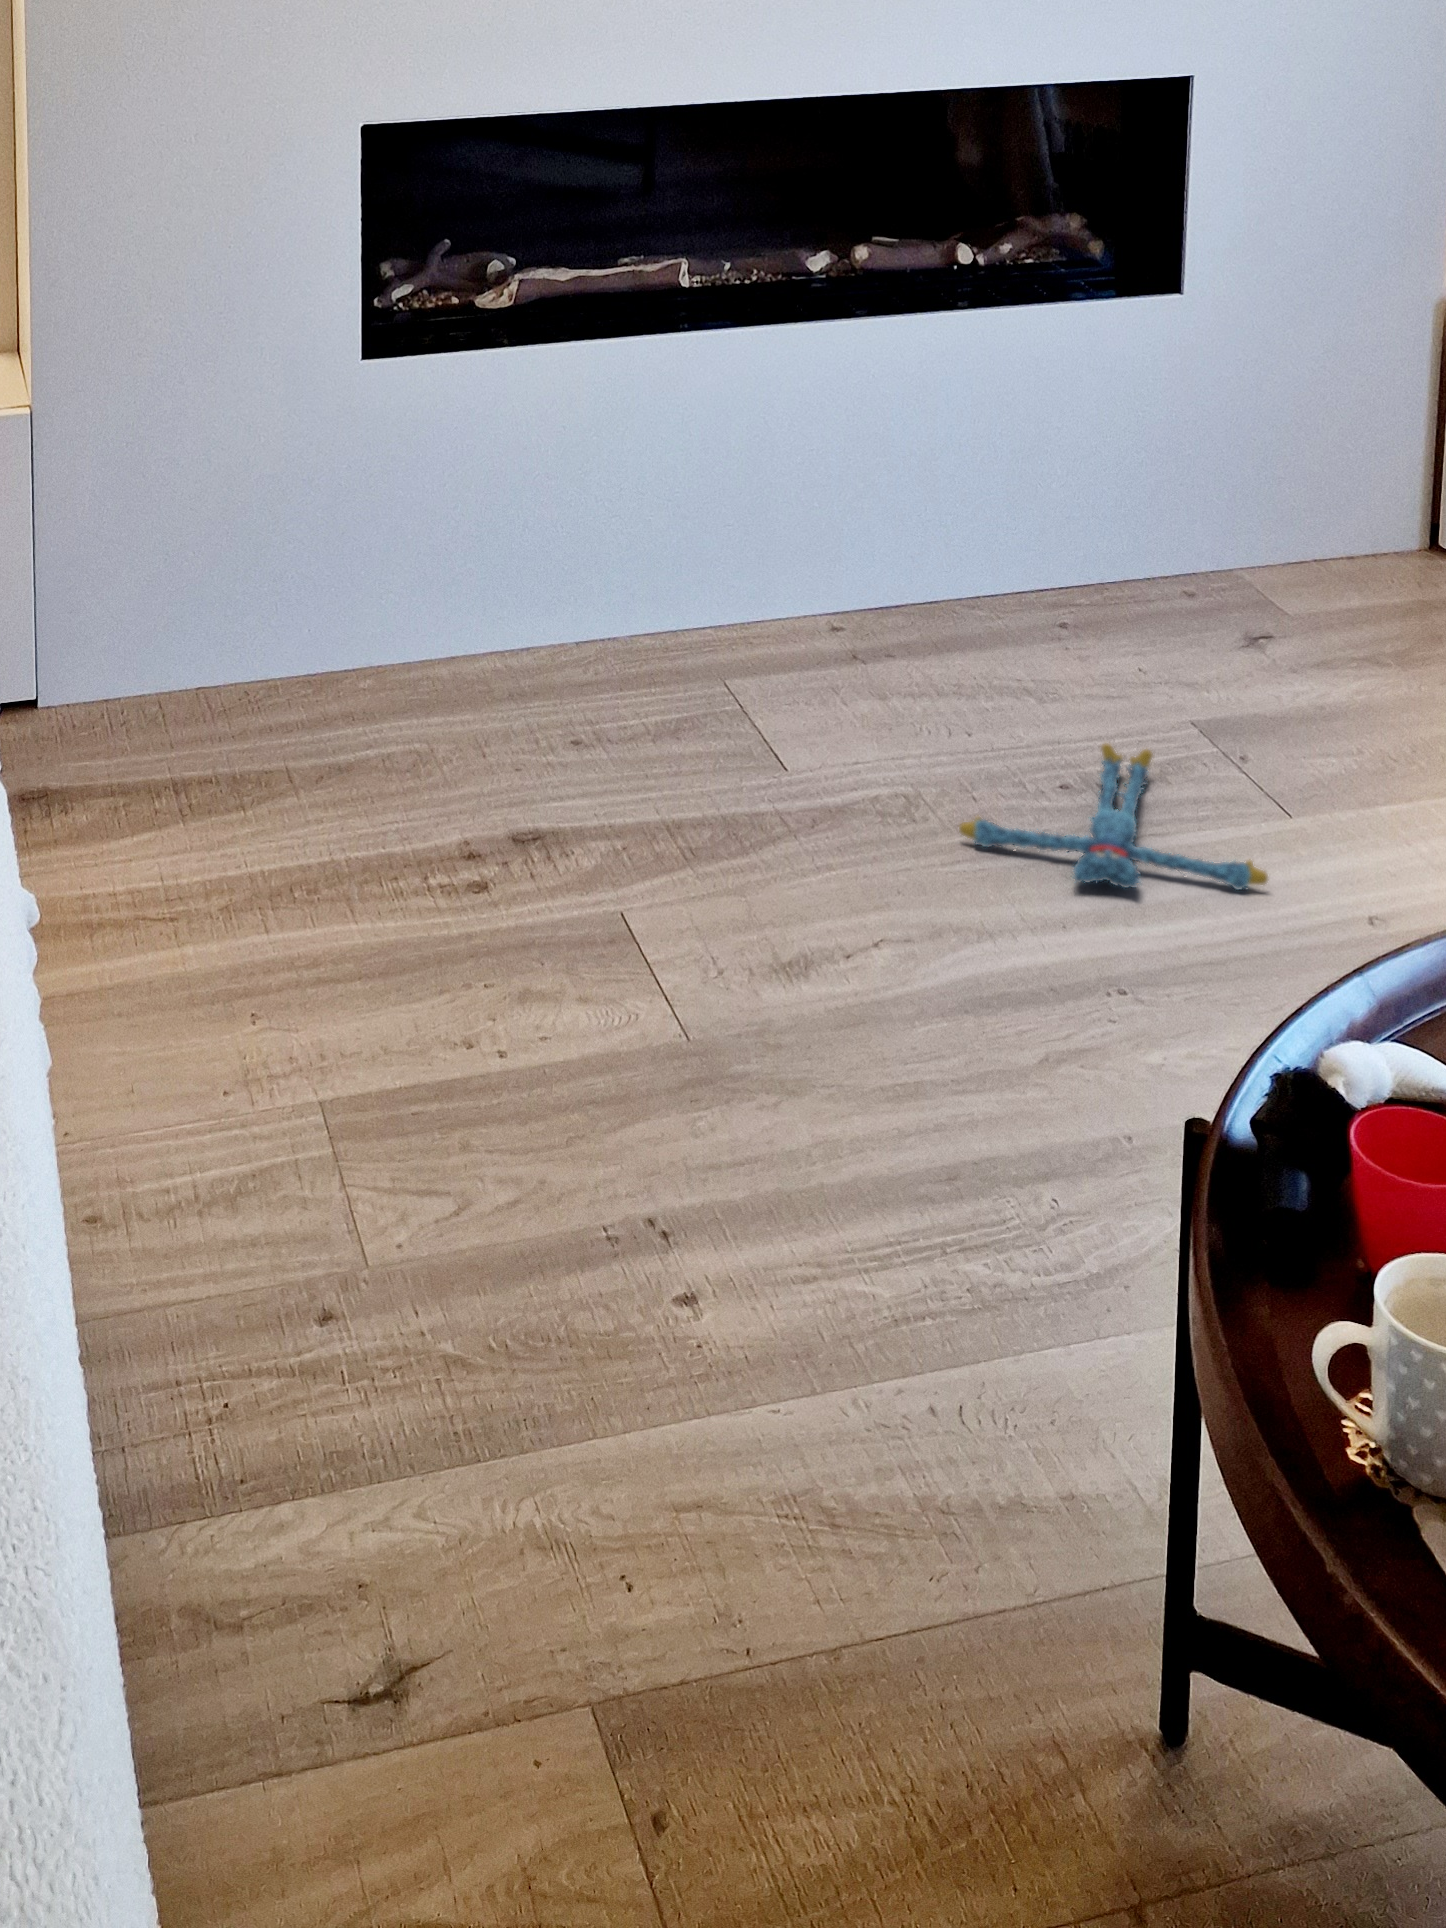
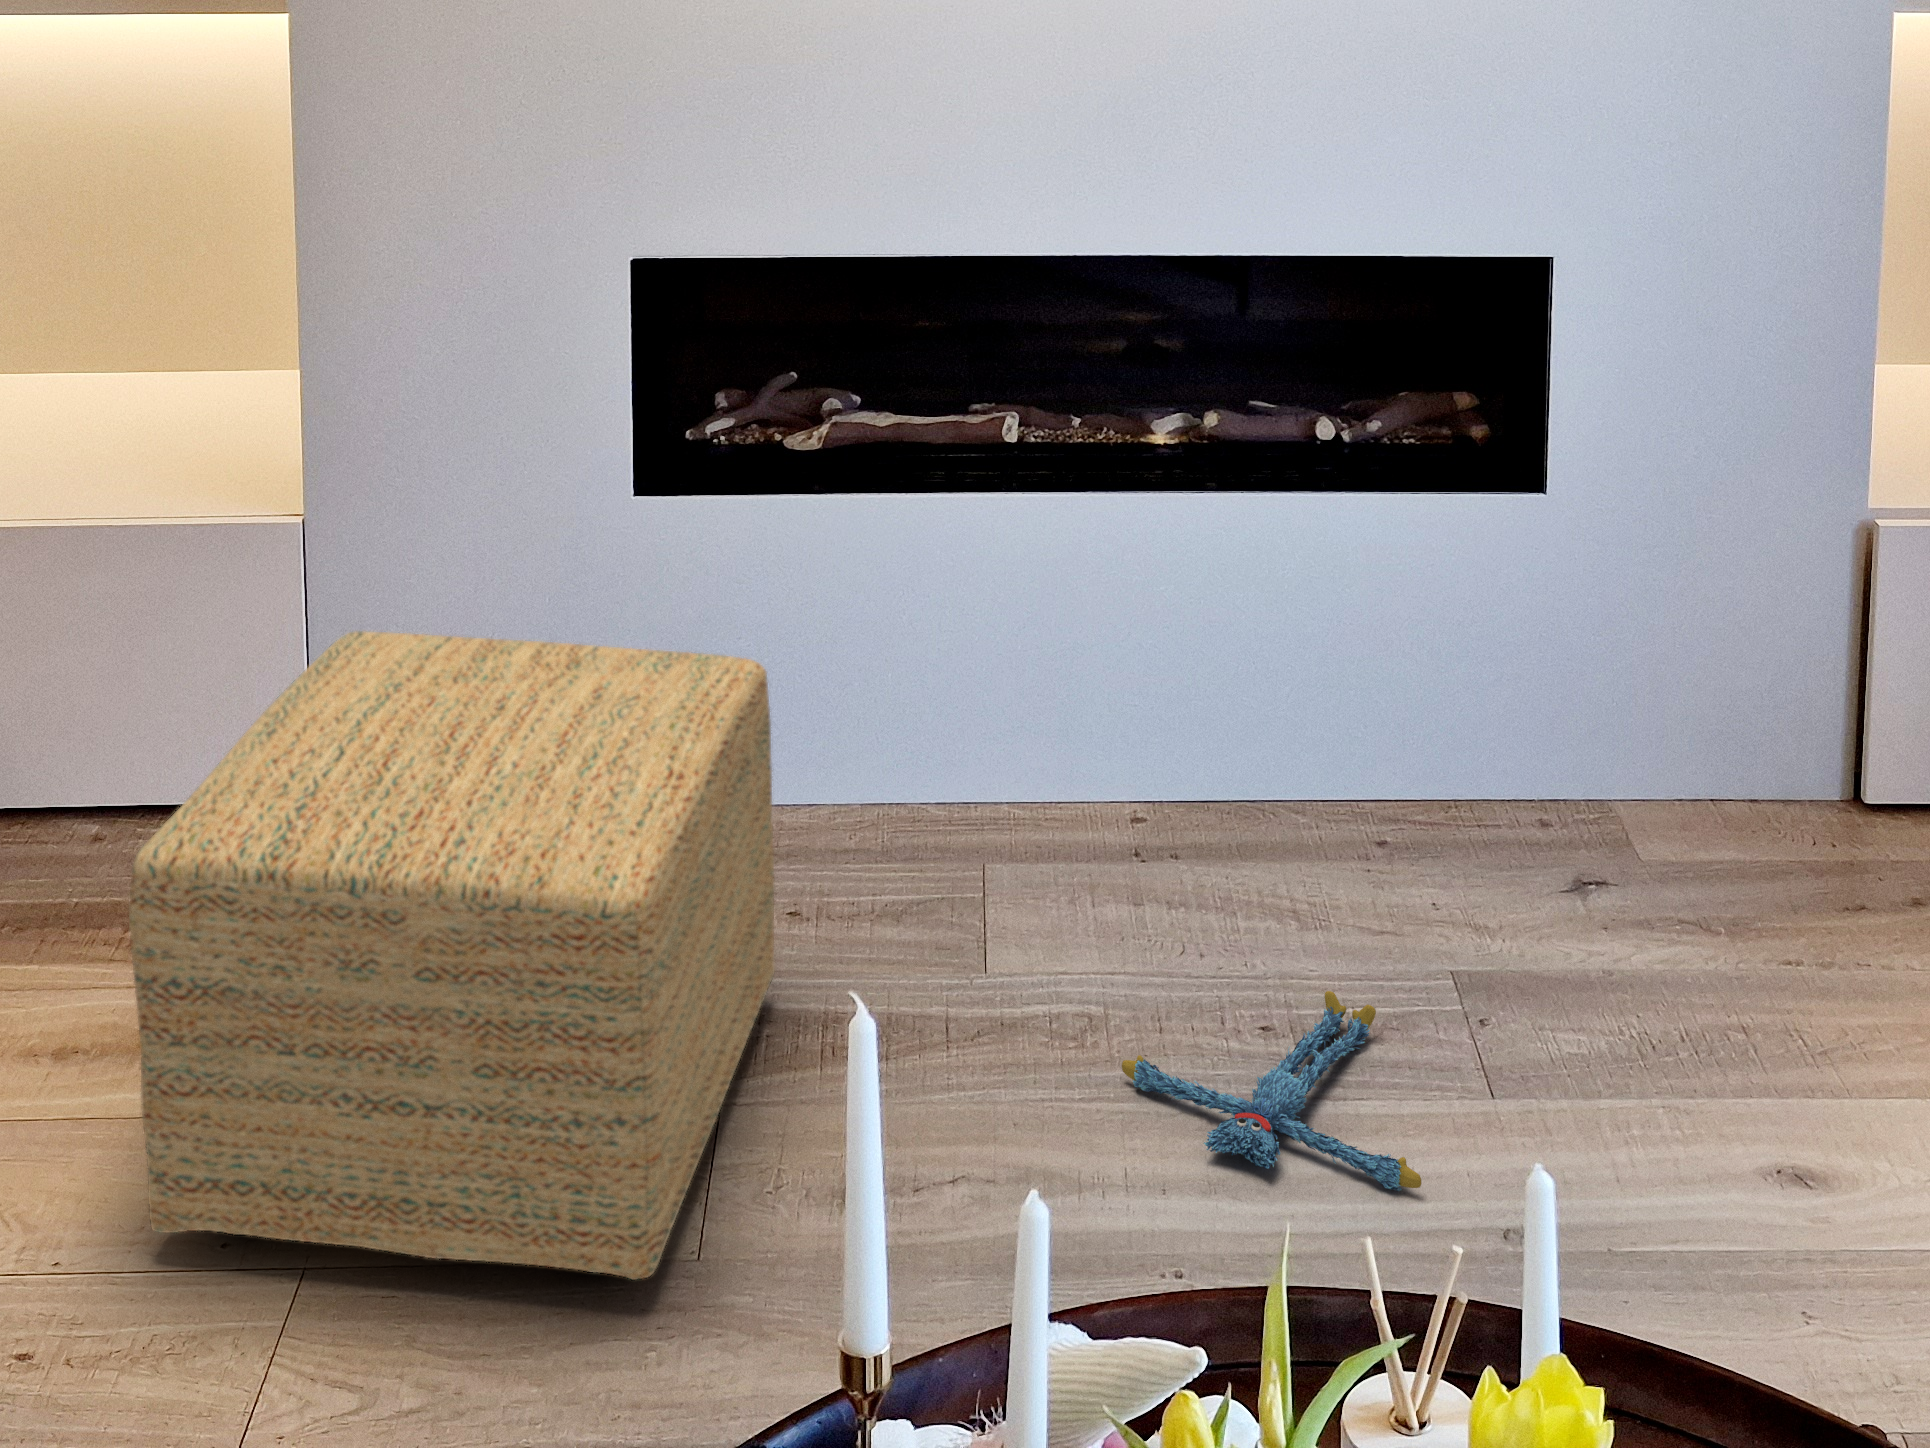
ottoman: none [141,489,677,1093] -> present [129,631,775,1280]

